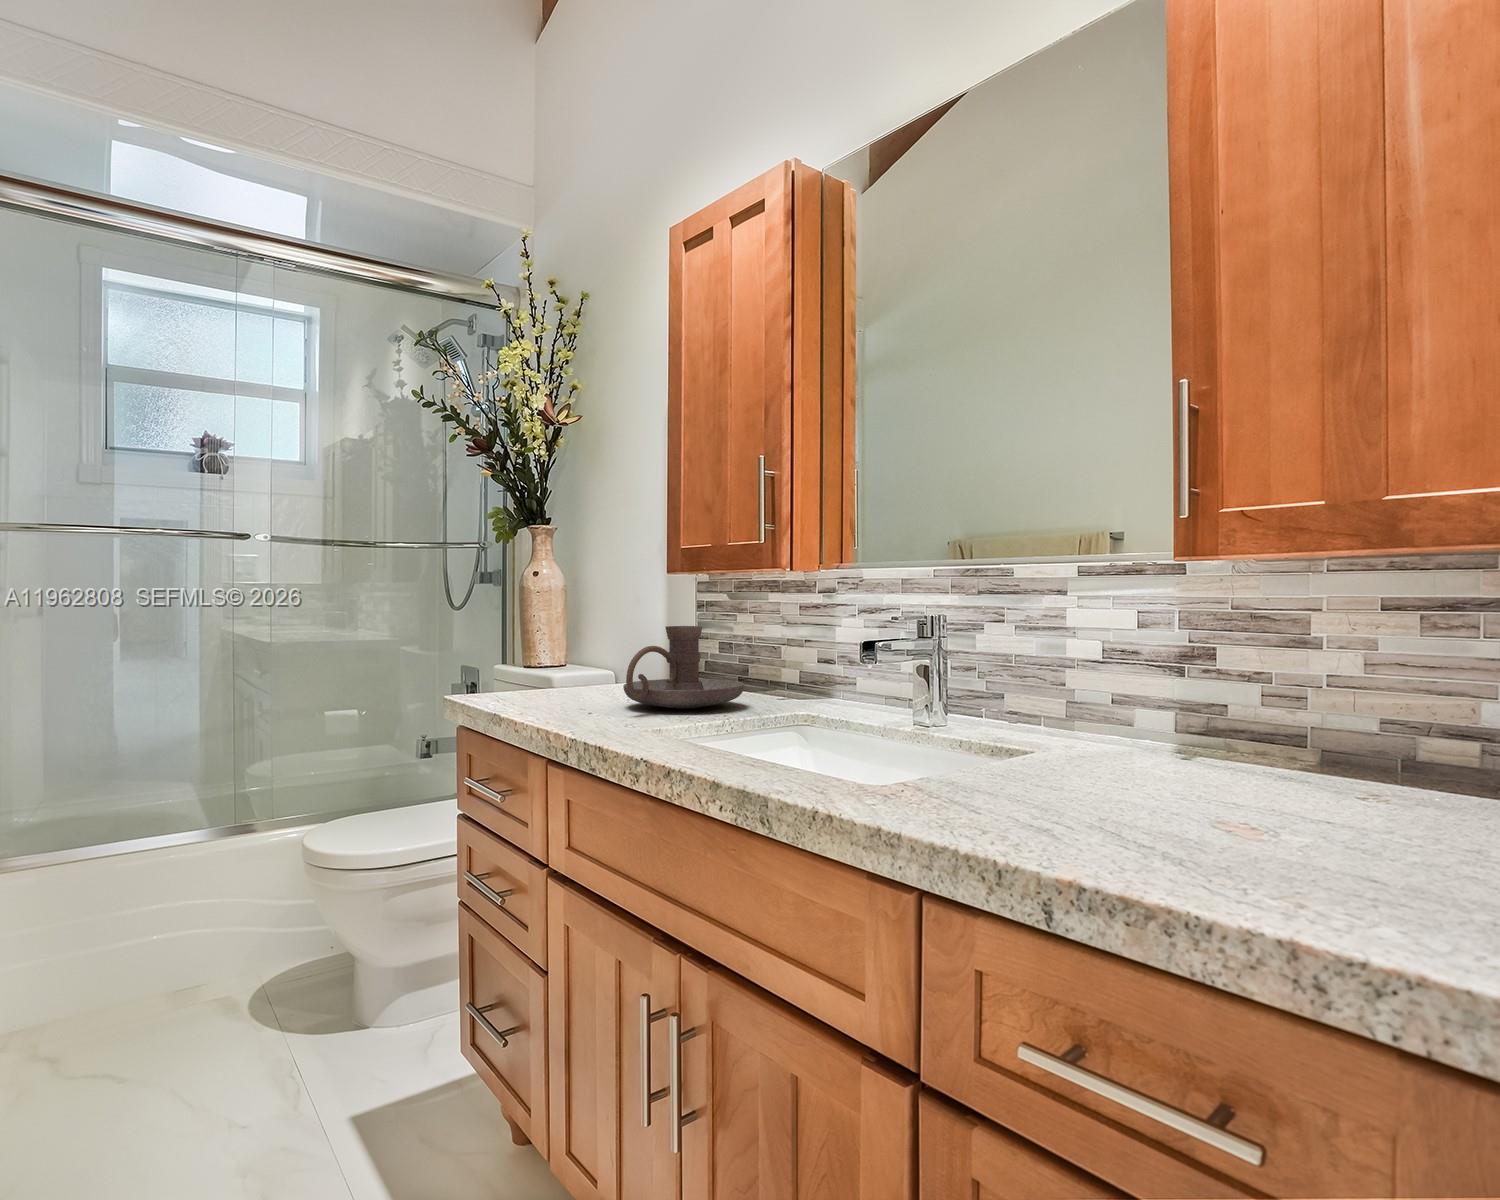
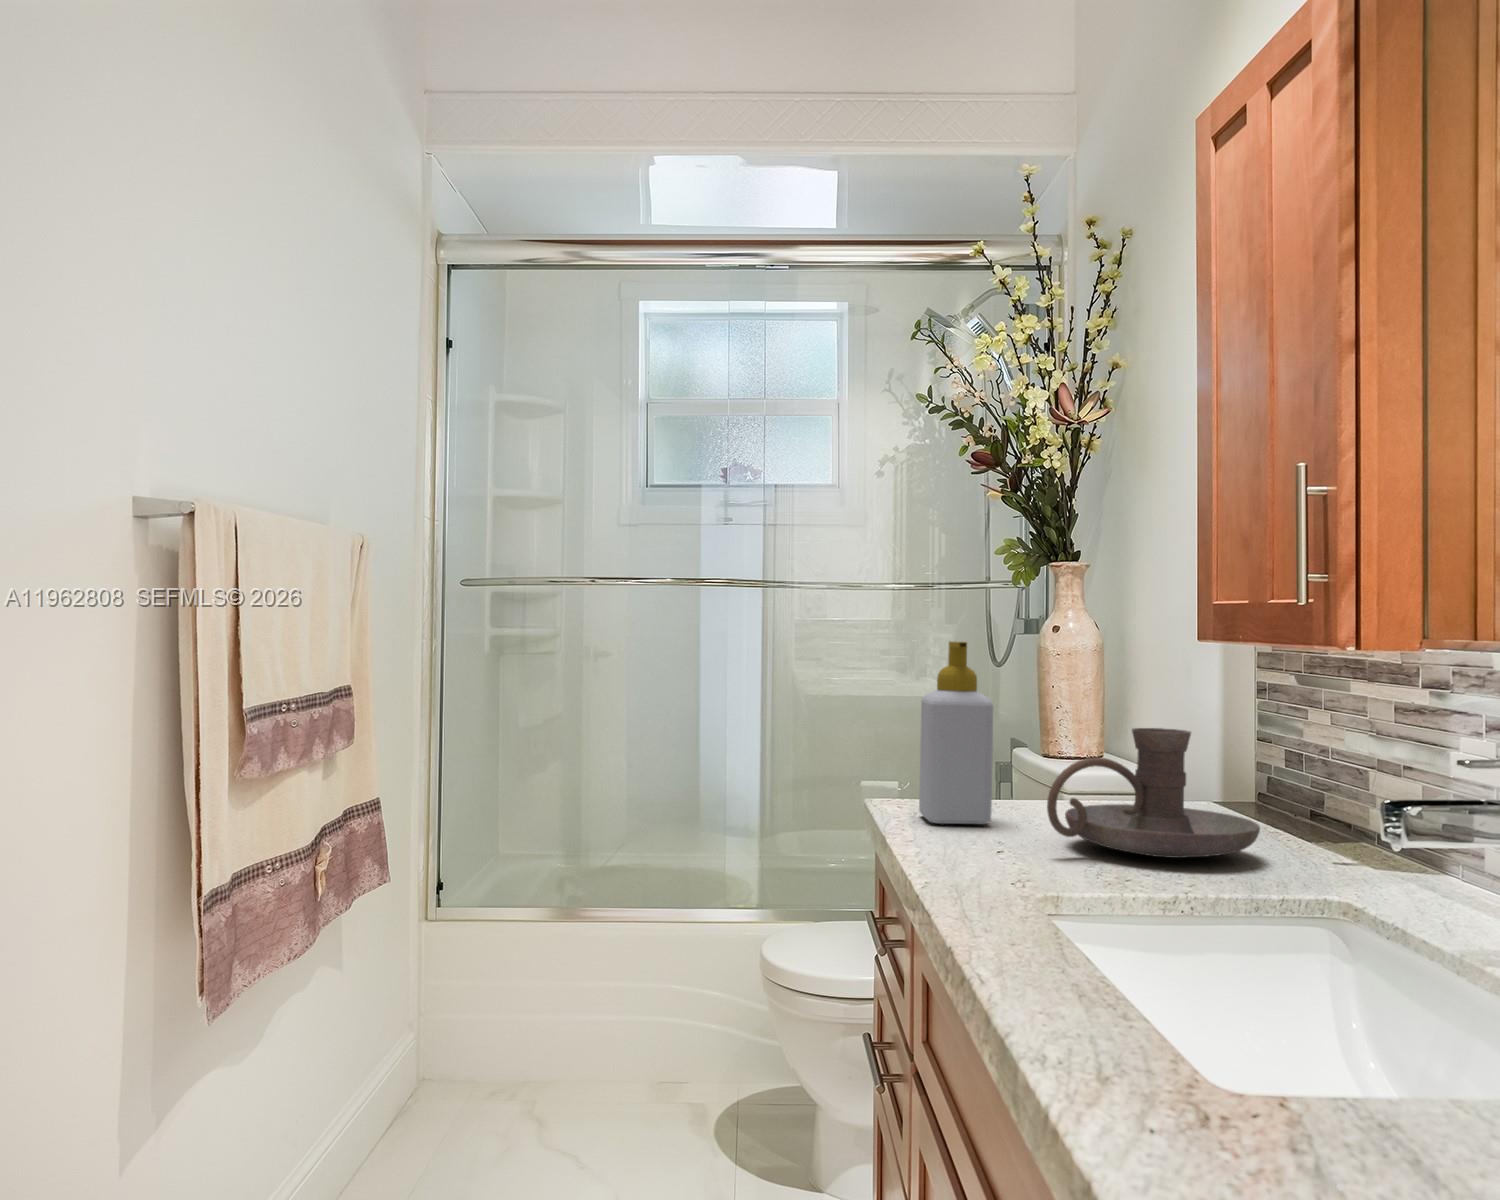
soap bottle: none [503,572,562,707] -> present [919,642,993,824]

